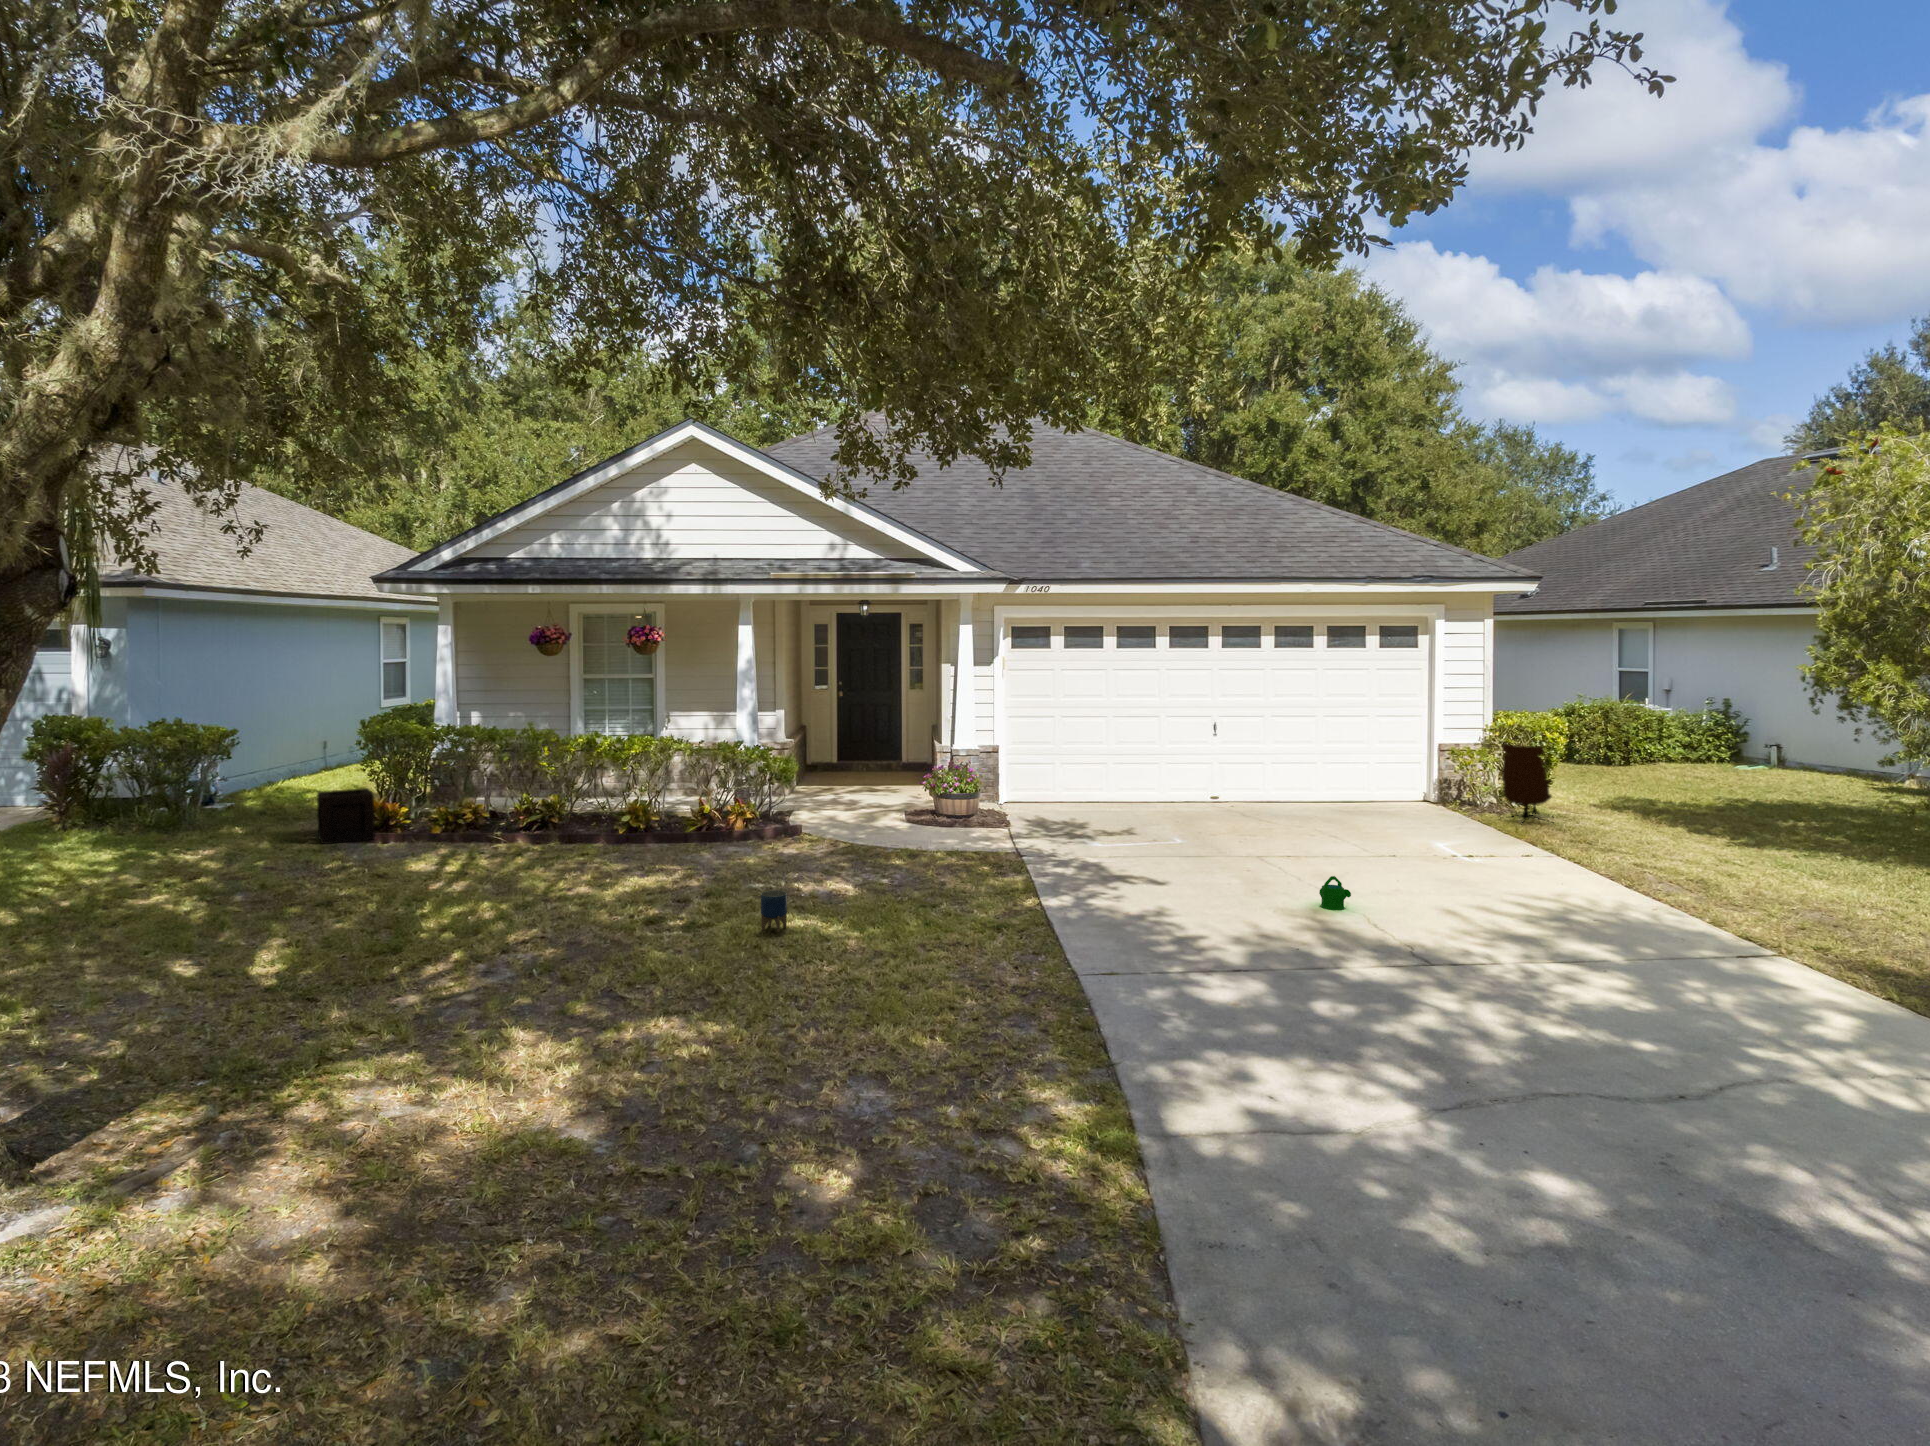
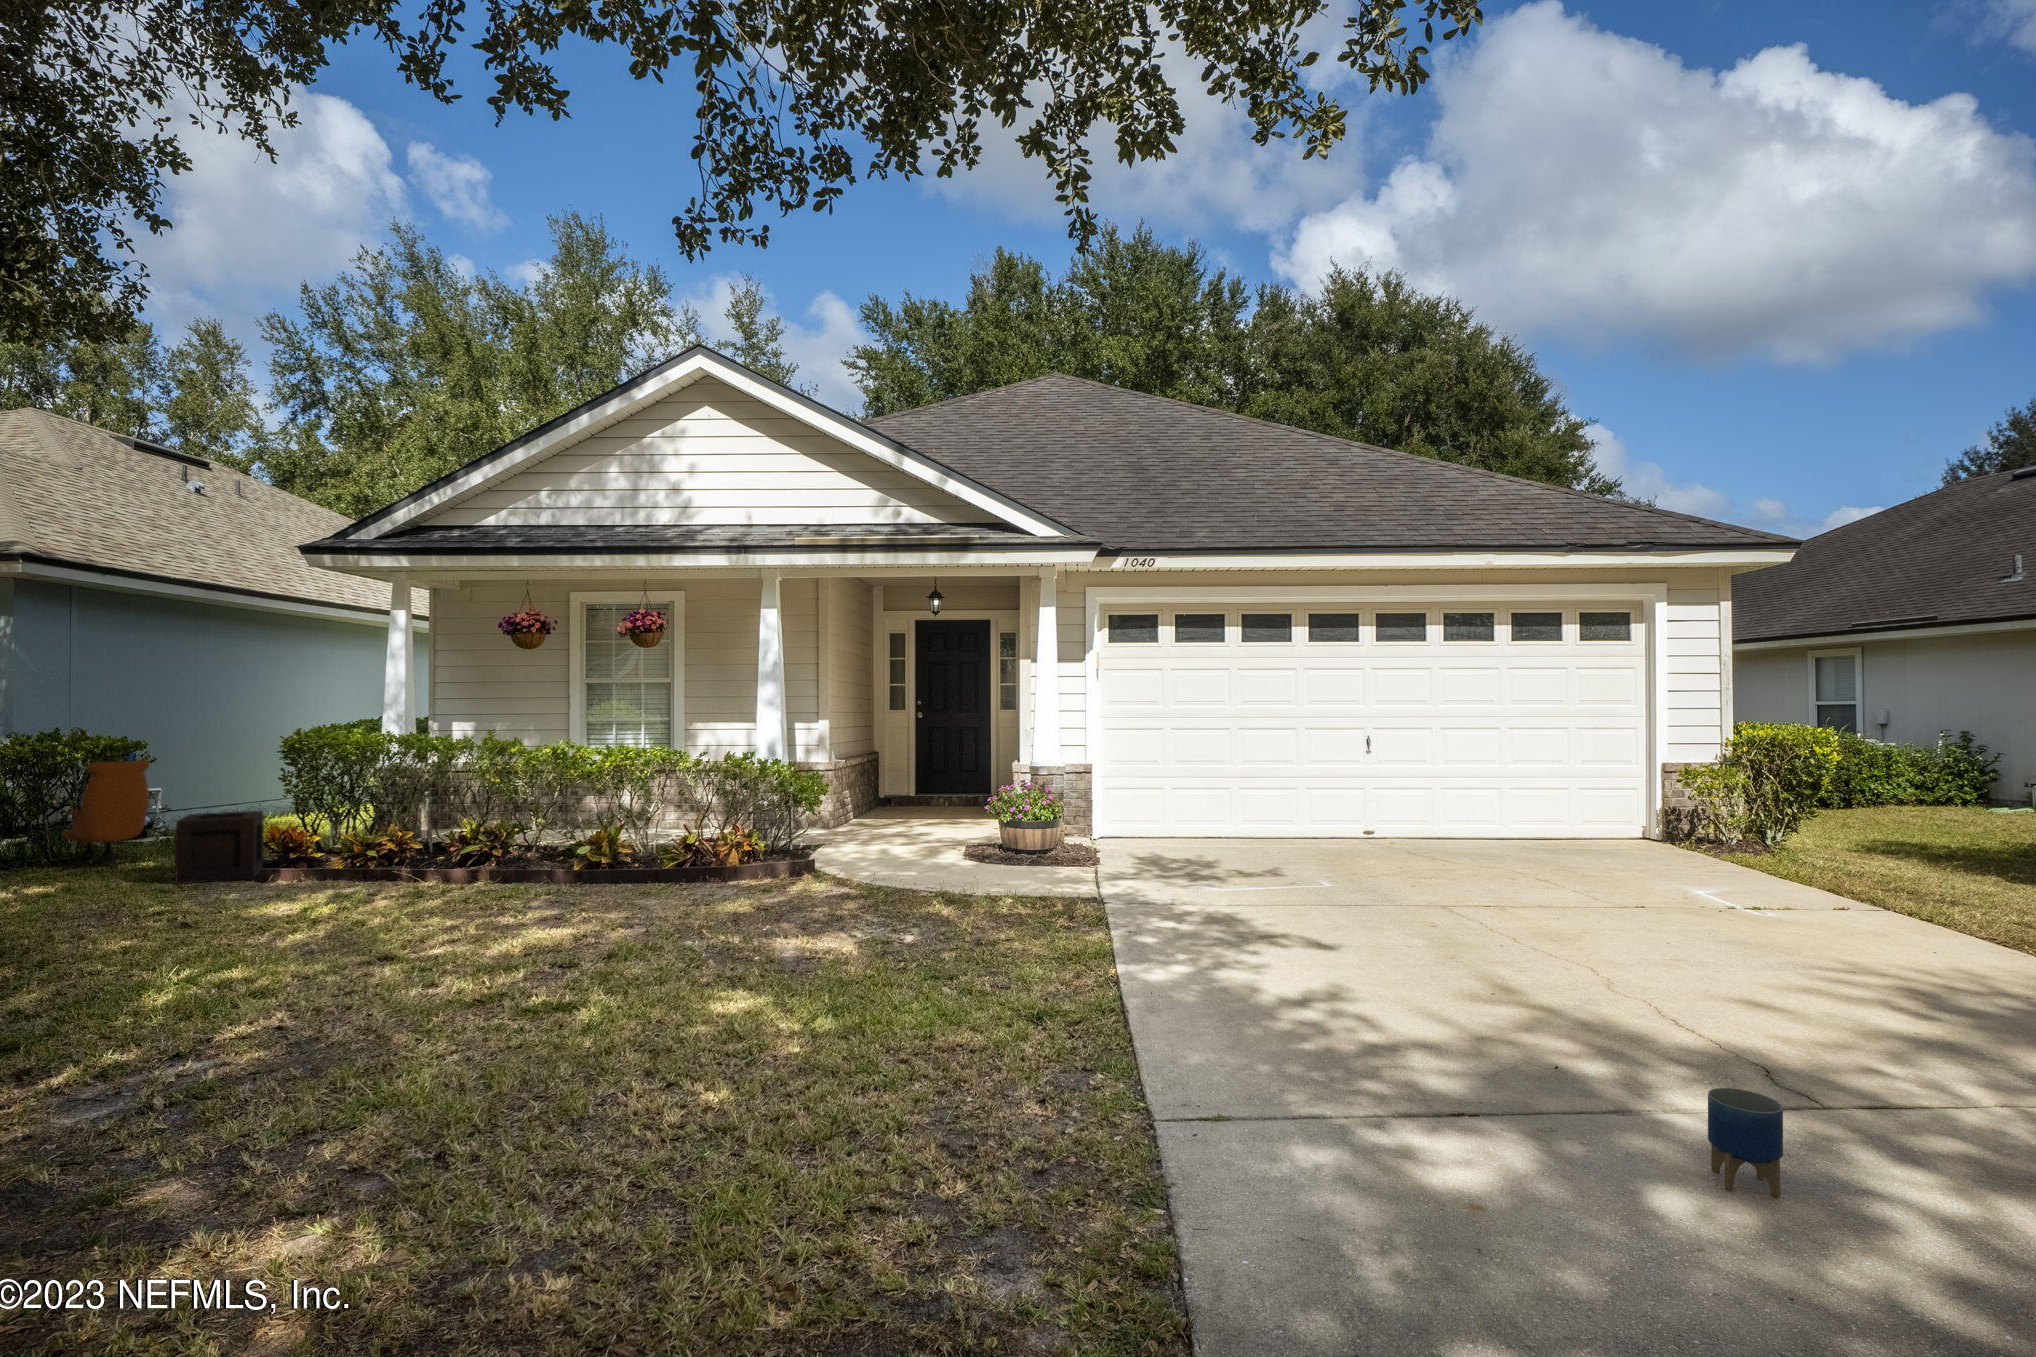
lounge chair: present [1501,744,1553,823] -> present [61,760,150,869]
watering can: present [1319,876,1351,910] -> none [1582,966,1648,1026]
planter: present [761,890,787,932] -> present [1708,1088,1783,1198]

